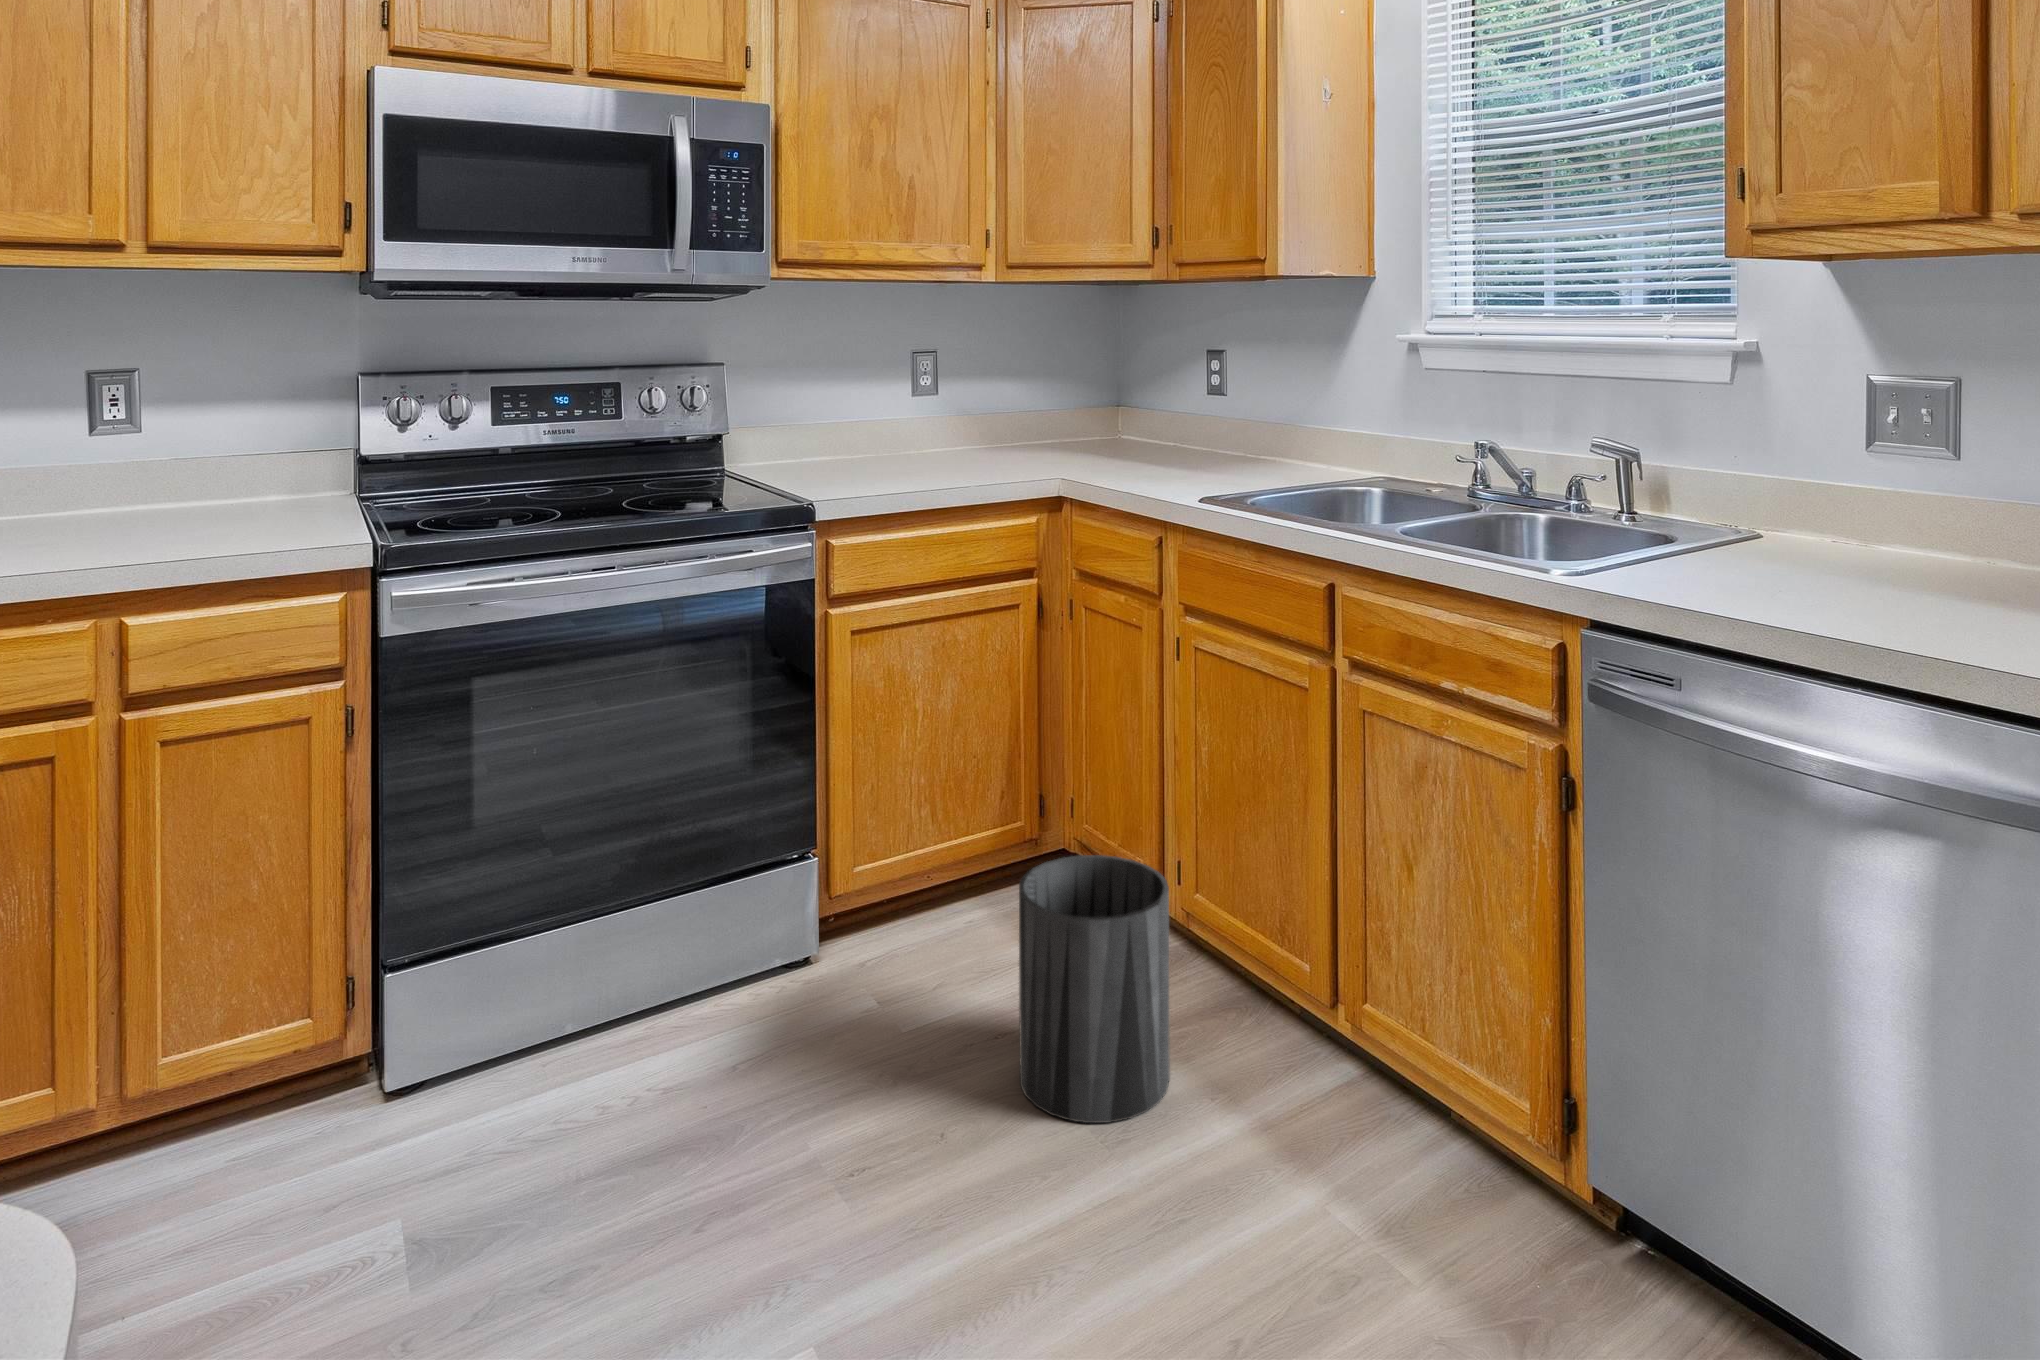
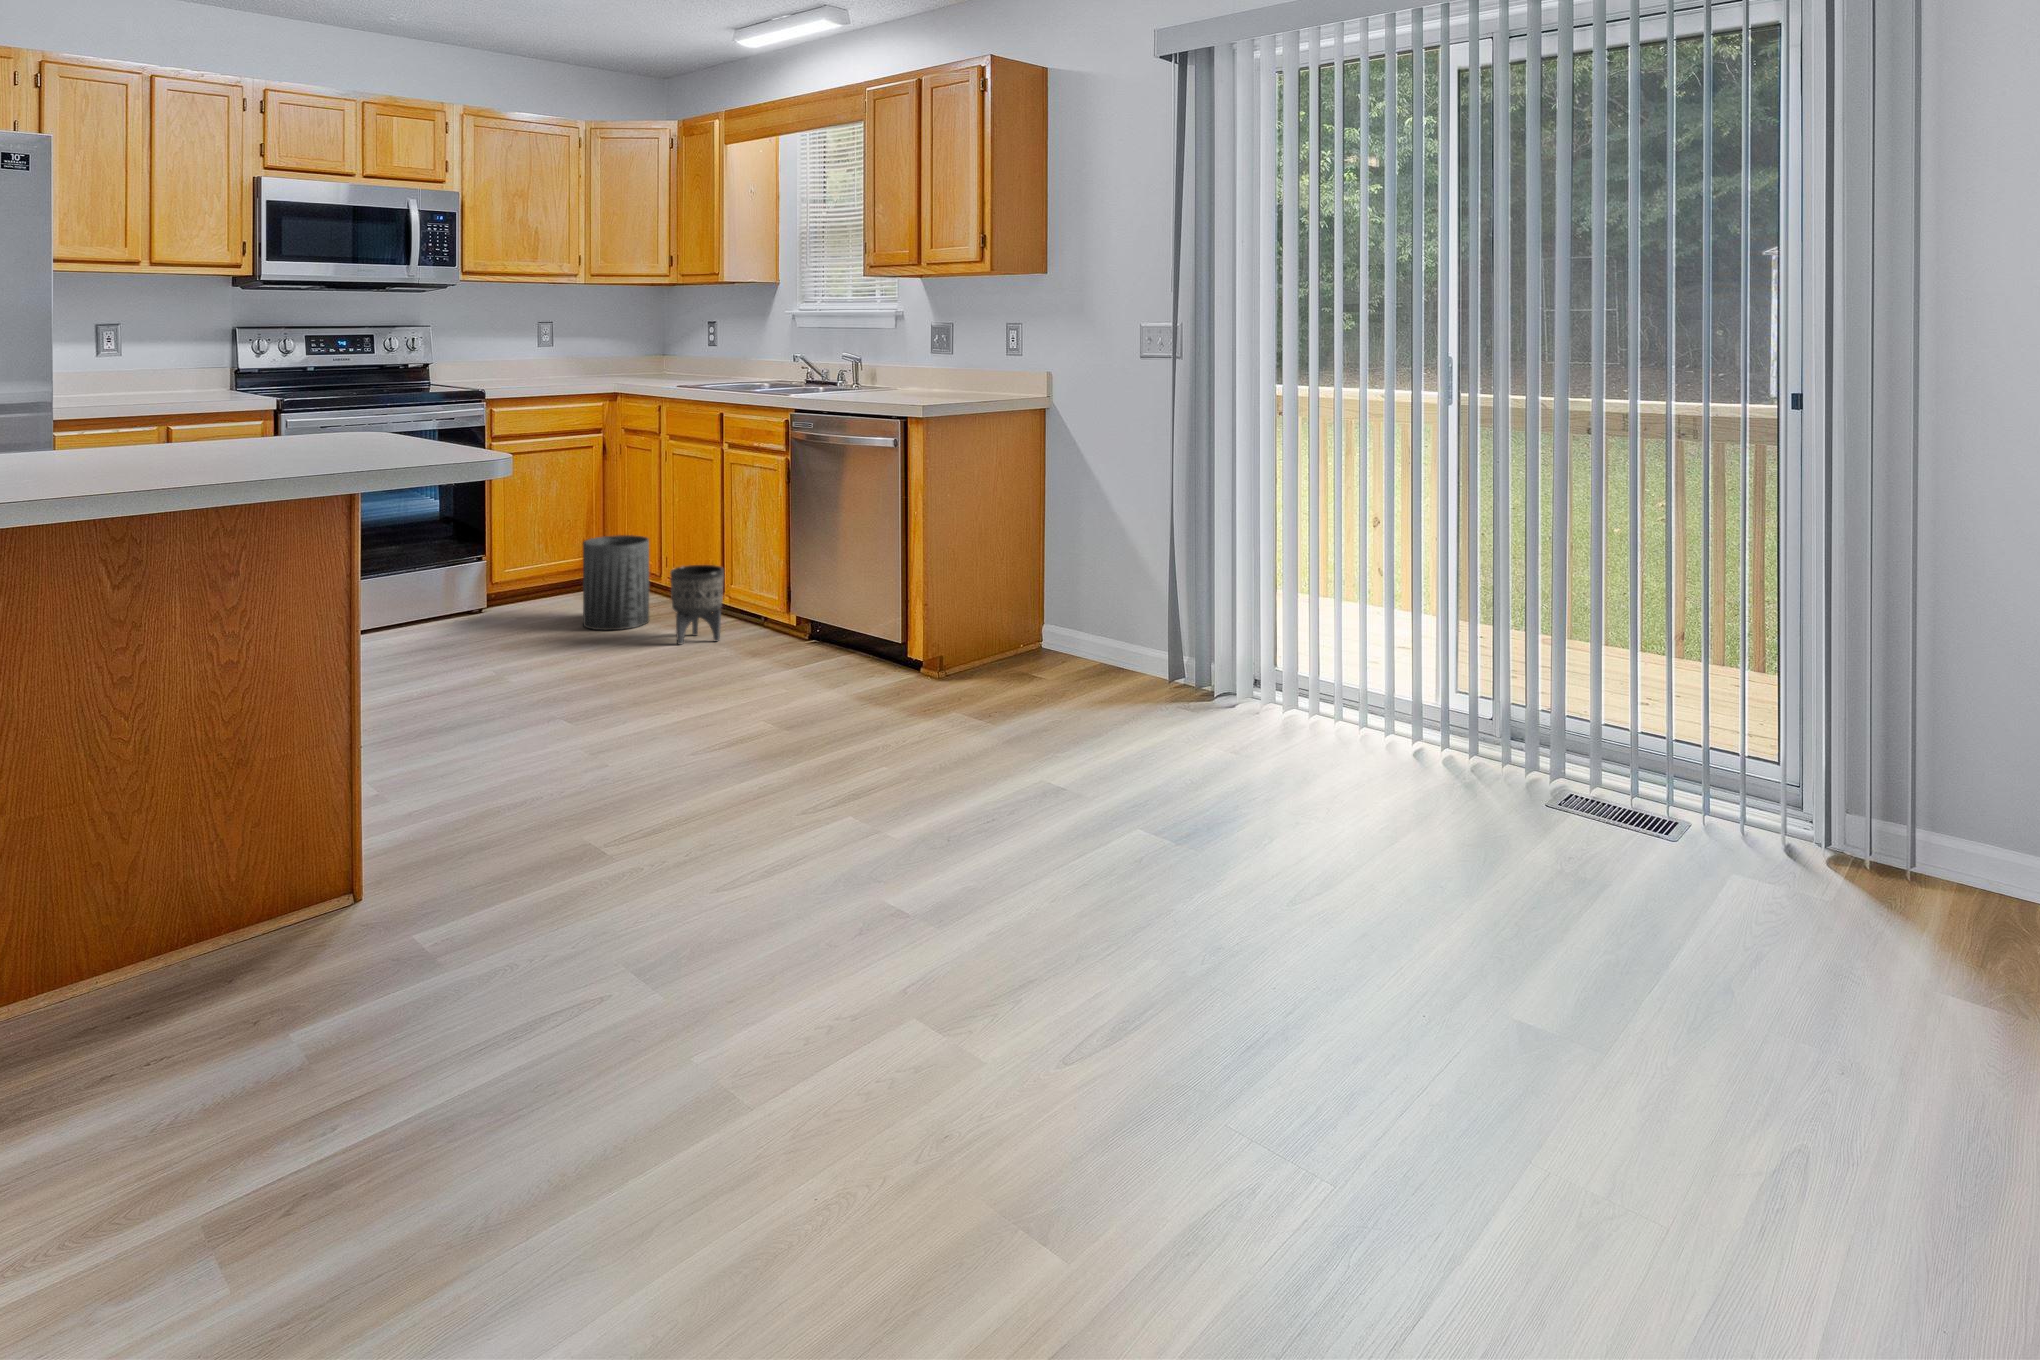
planter: none [1248,999,1388,1246] -> present [670,565,724,645]

